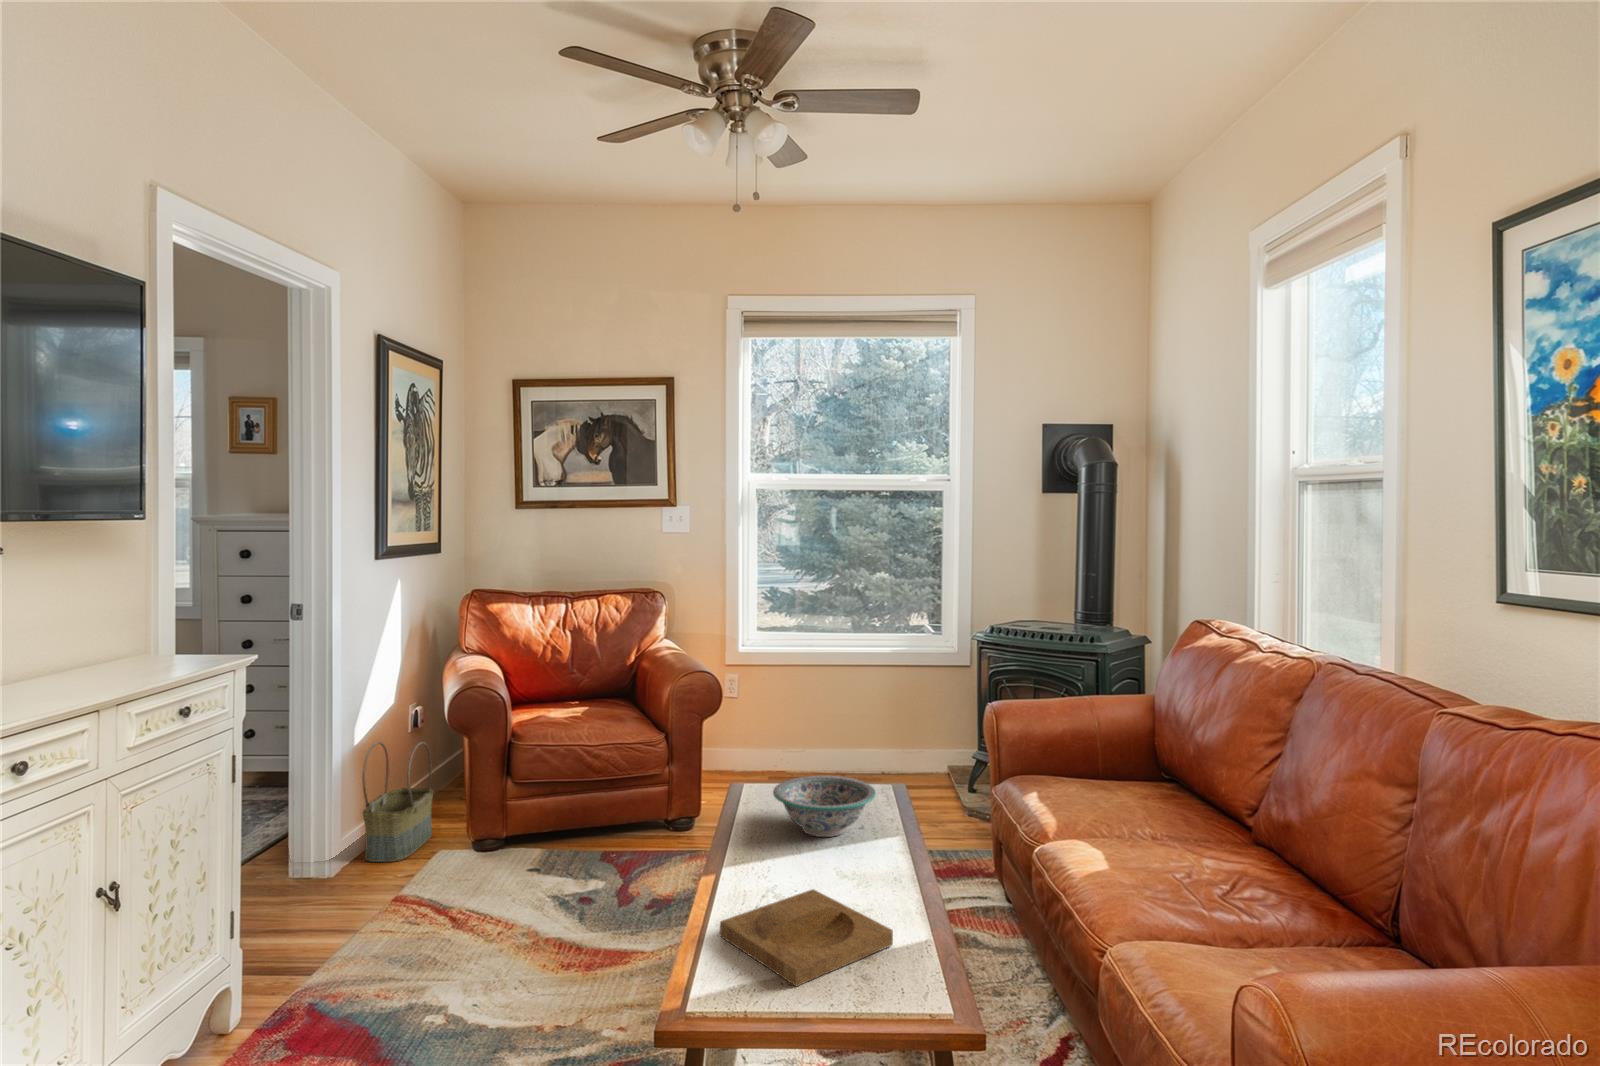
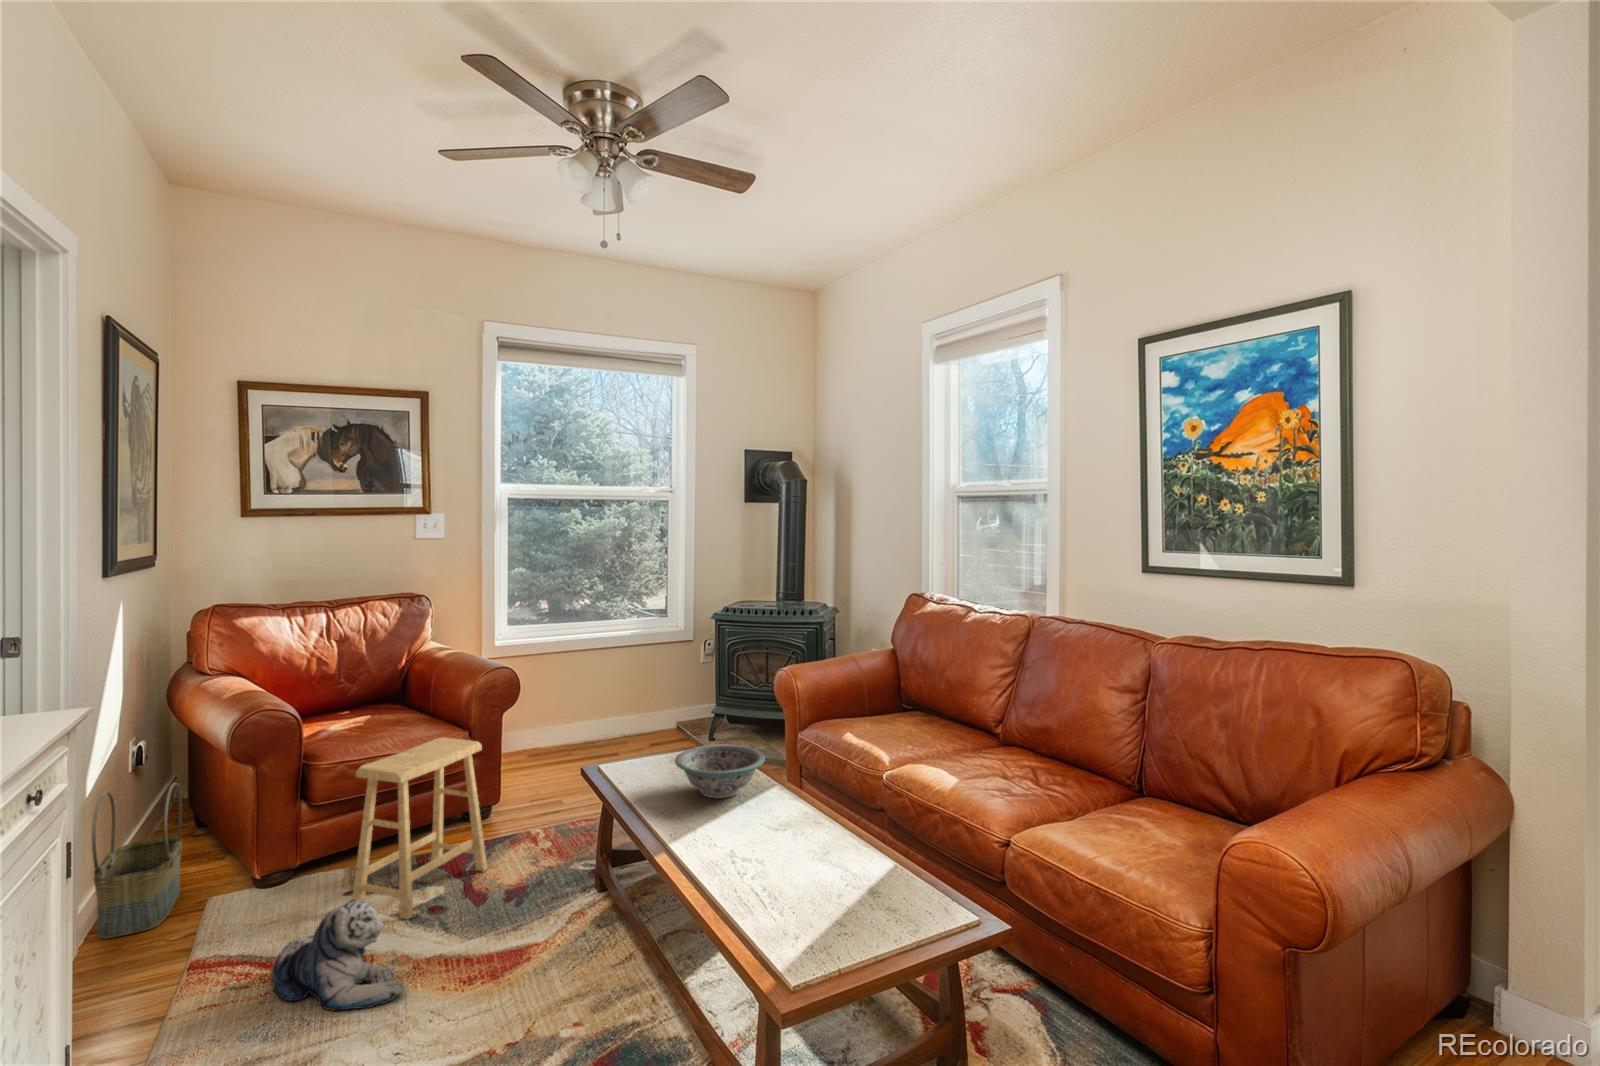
footstool: none [528,732,651,900] -> present [352,737,488,919]
plush toy: none [434,866,515,965] -> present [271,900,404,1010]
tray: present [720,889,893,986] -> none [737,839,874,920]

